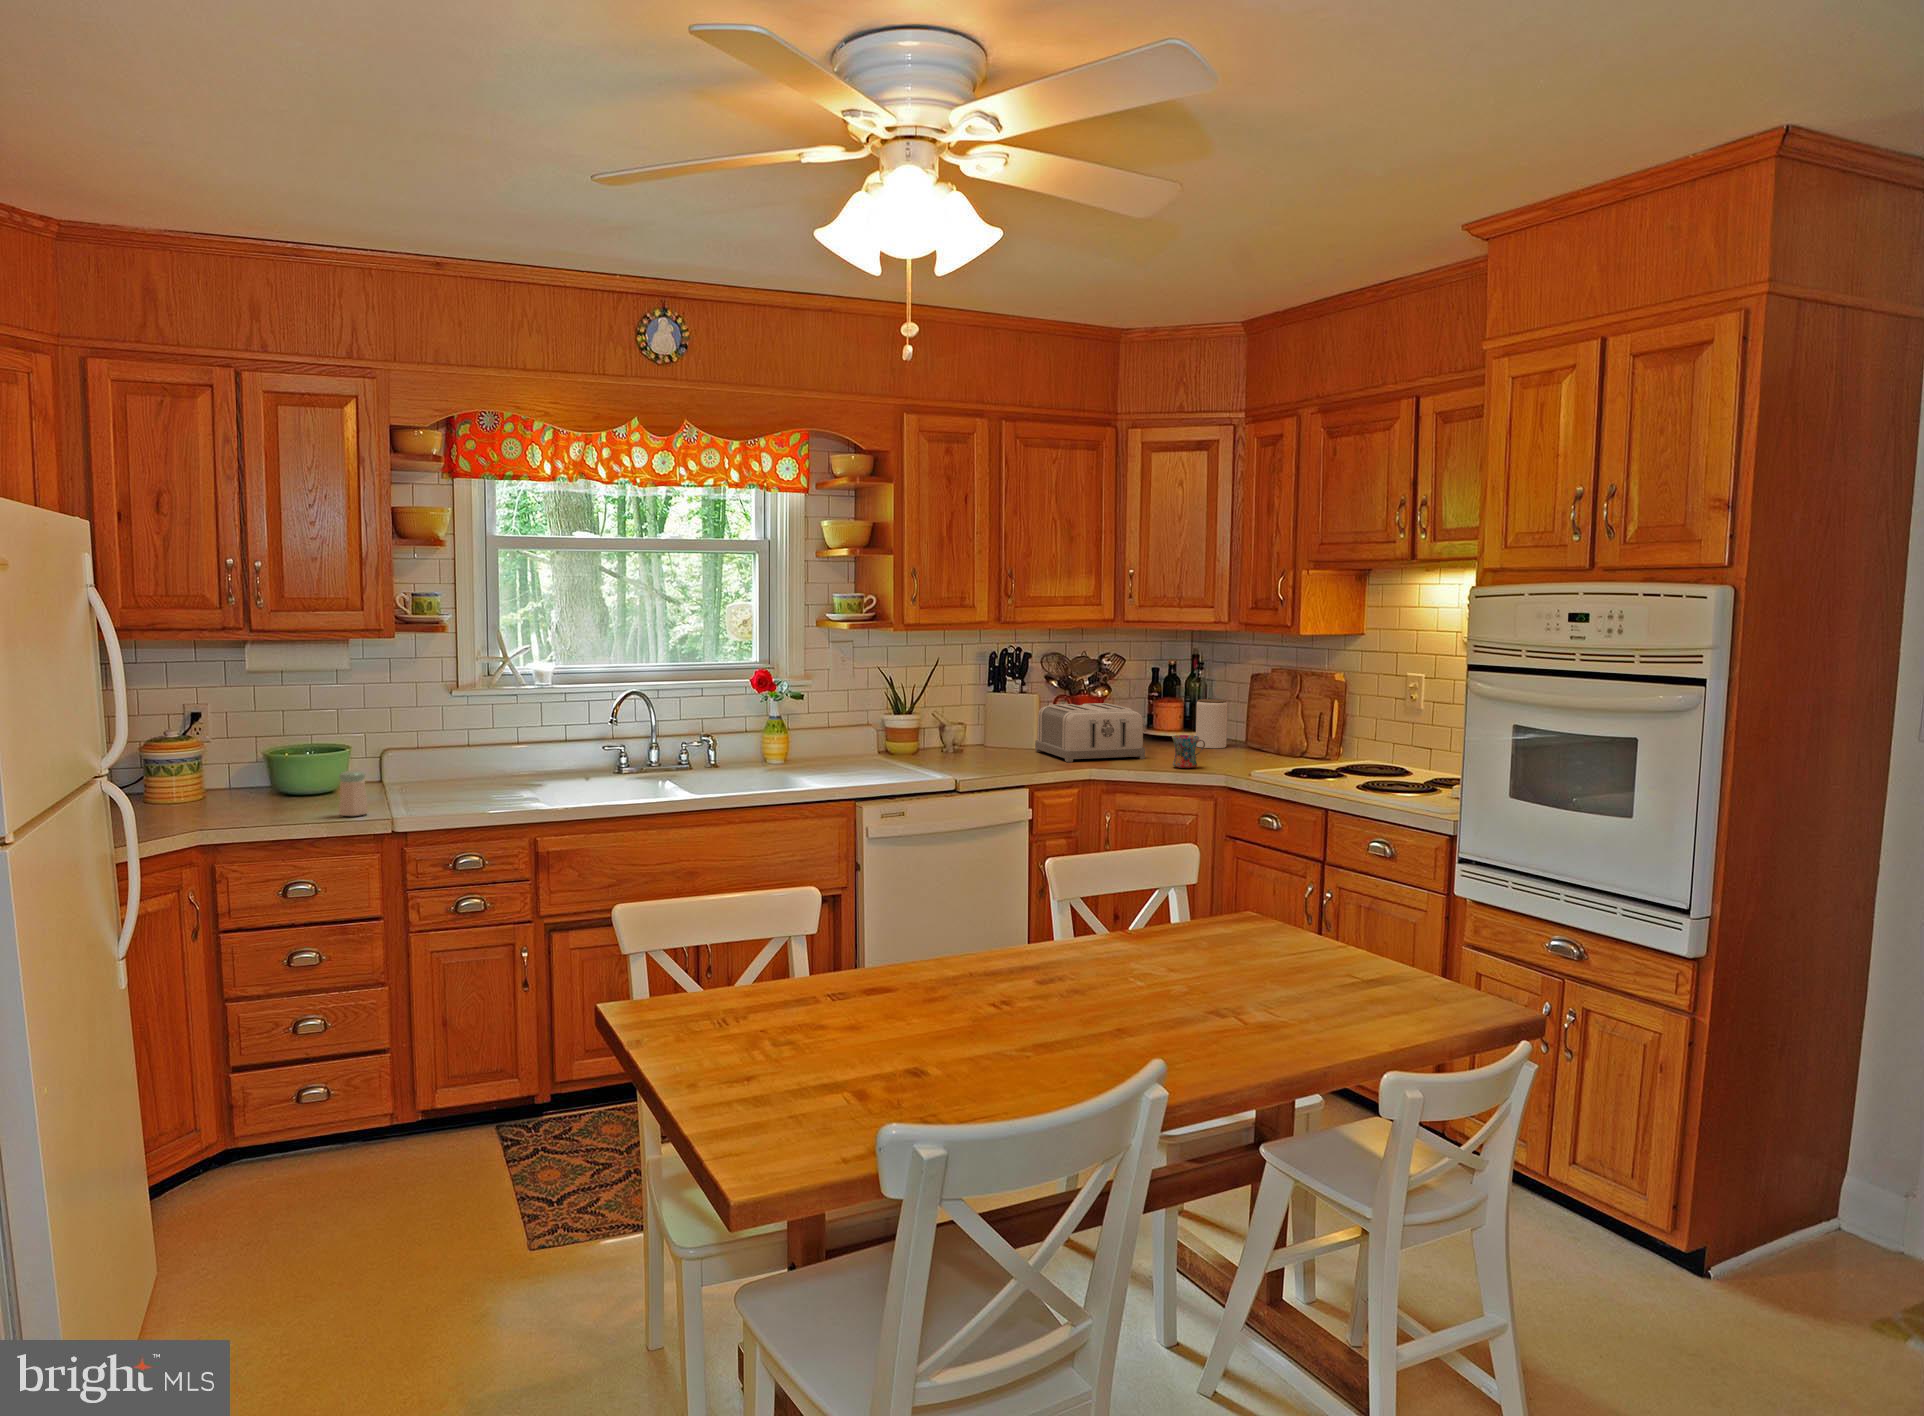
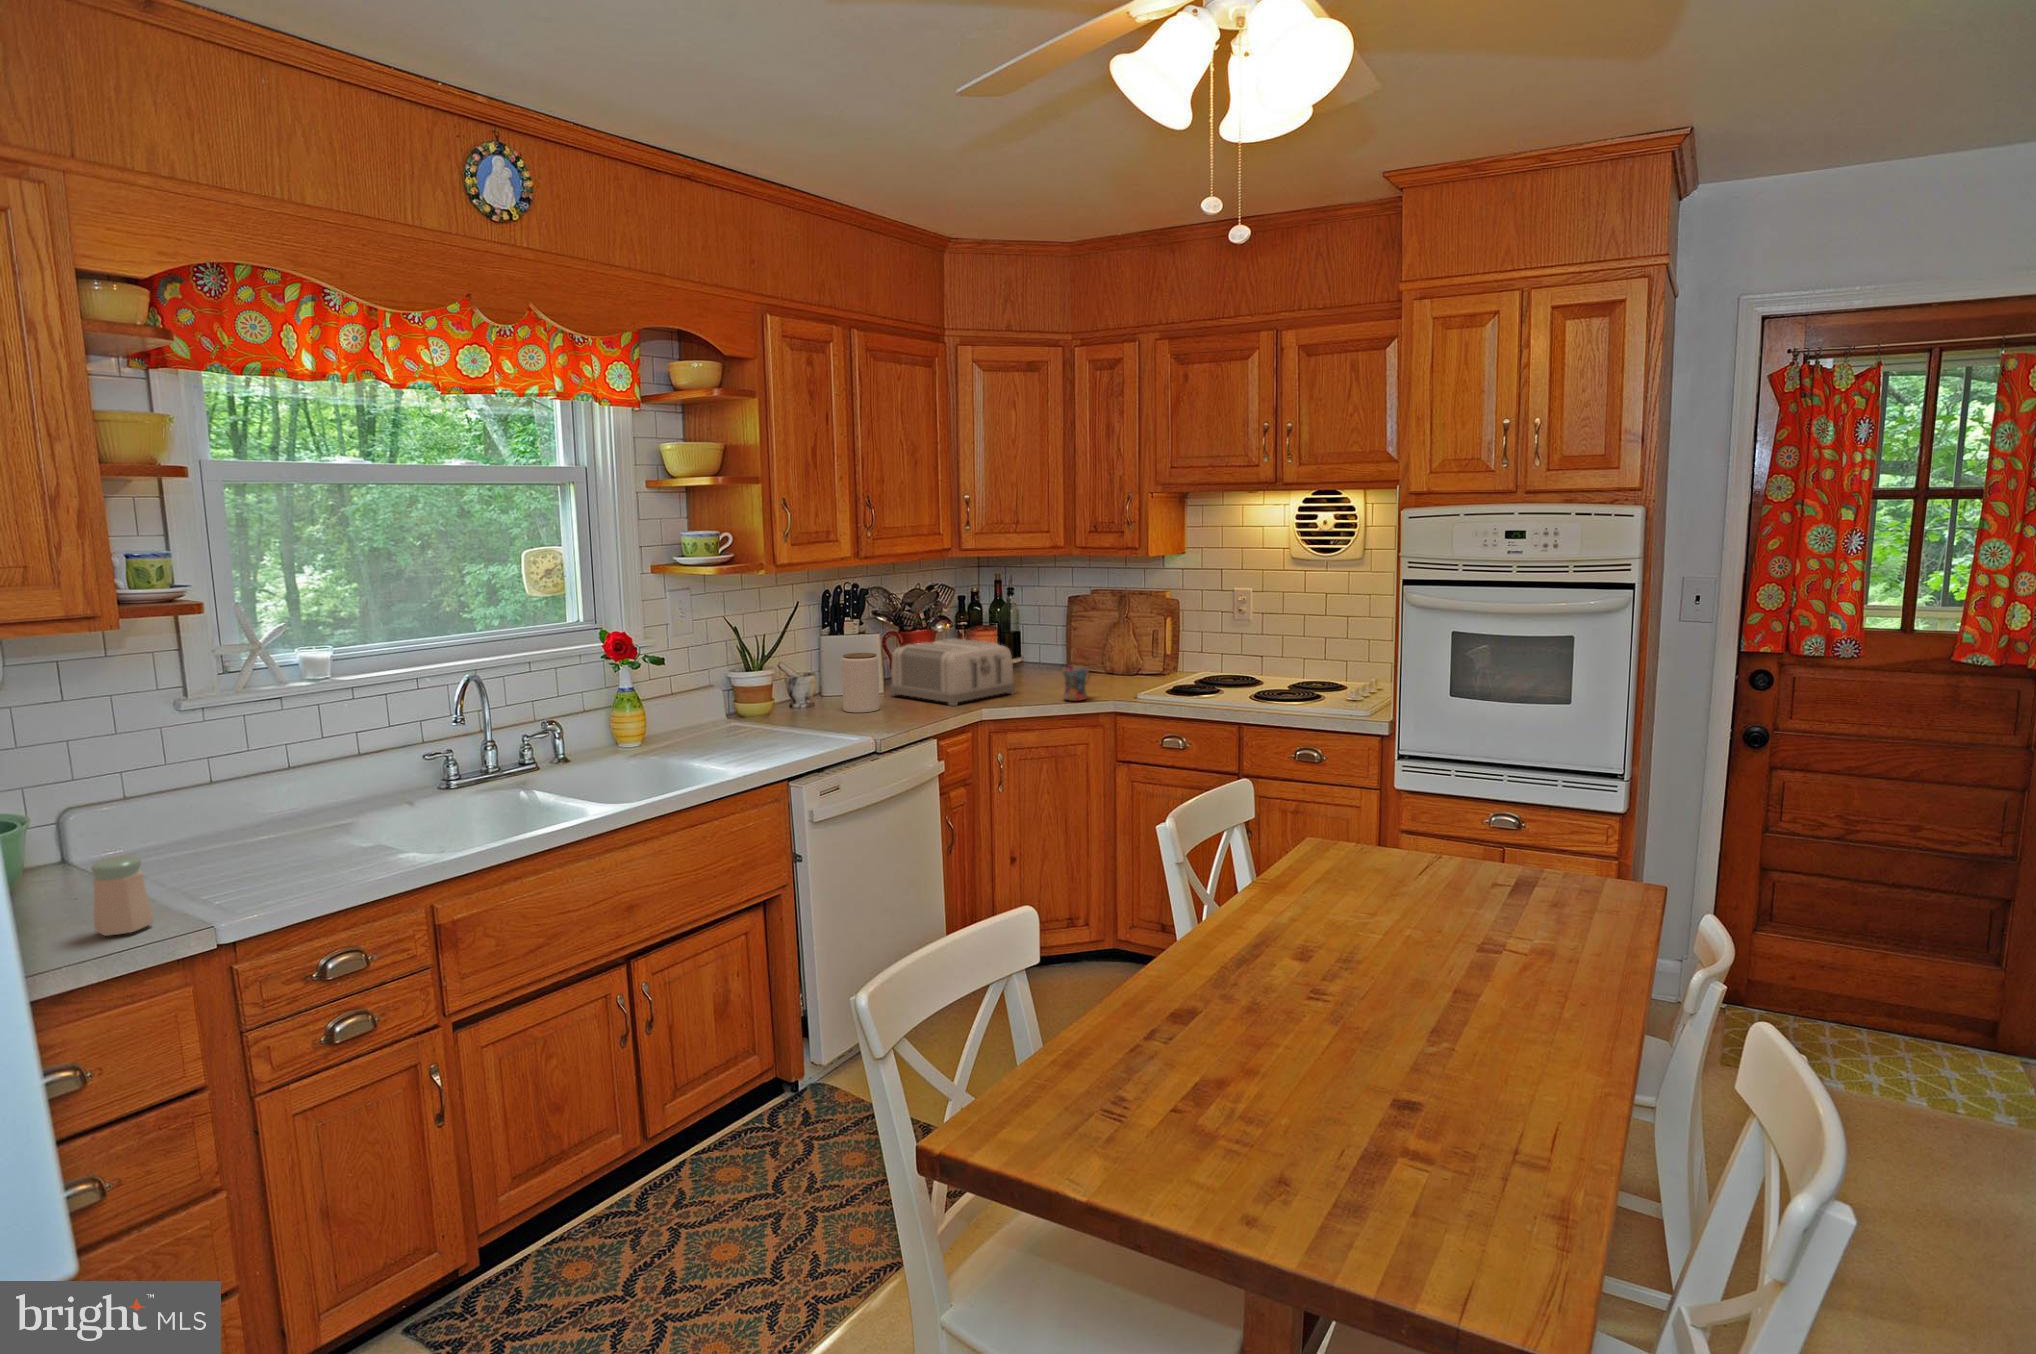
jar: present [1196,699,1227,748] -> present [842,653,879,712]

